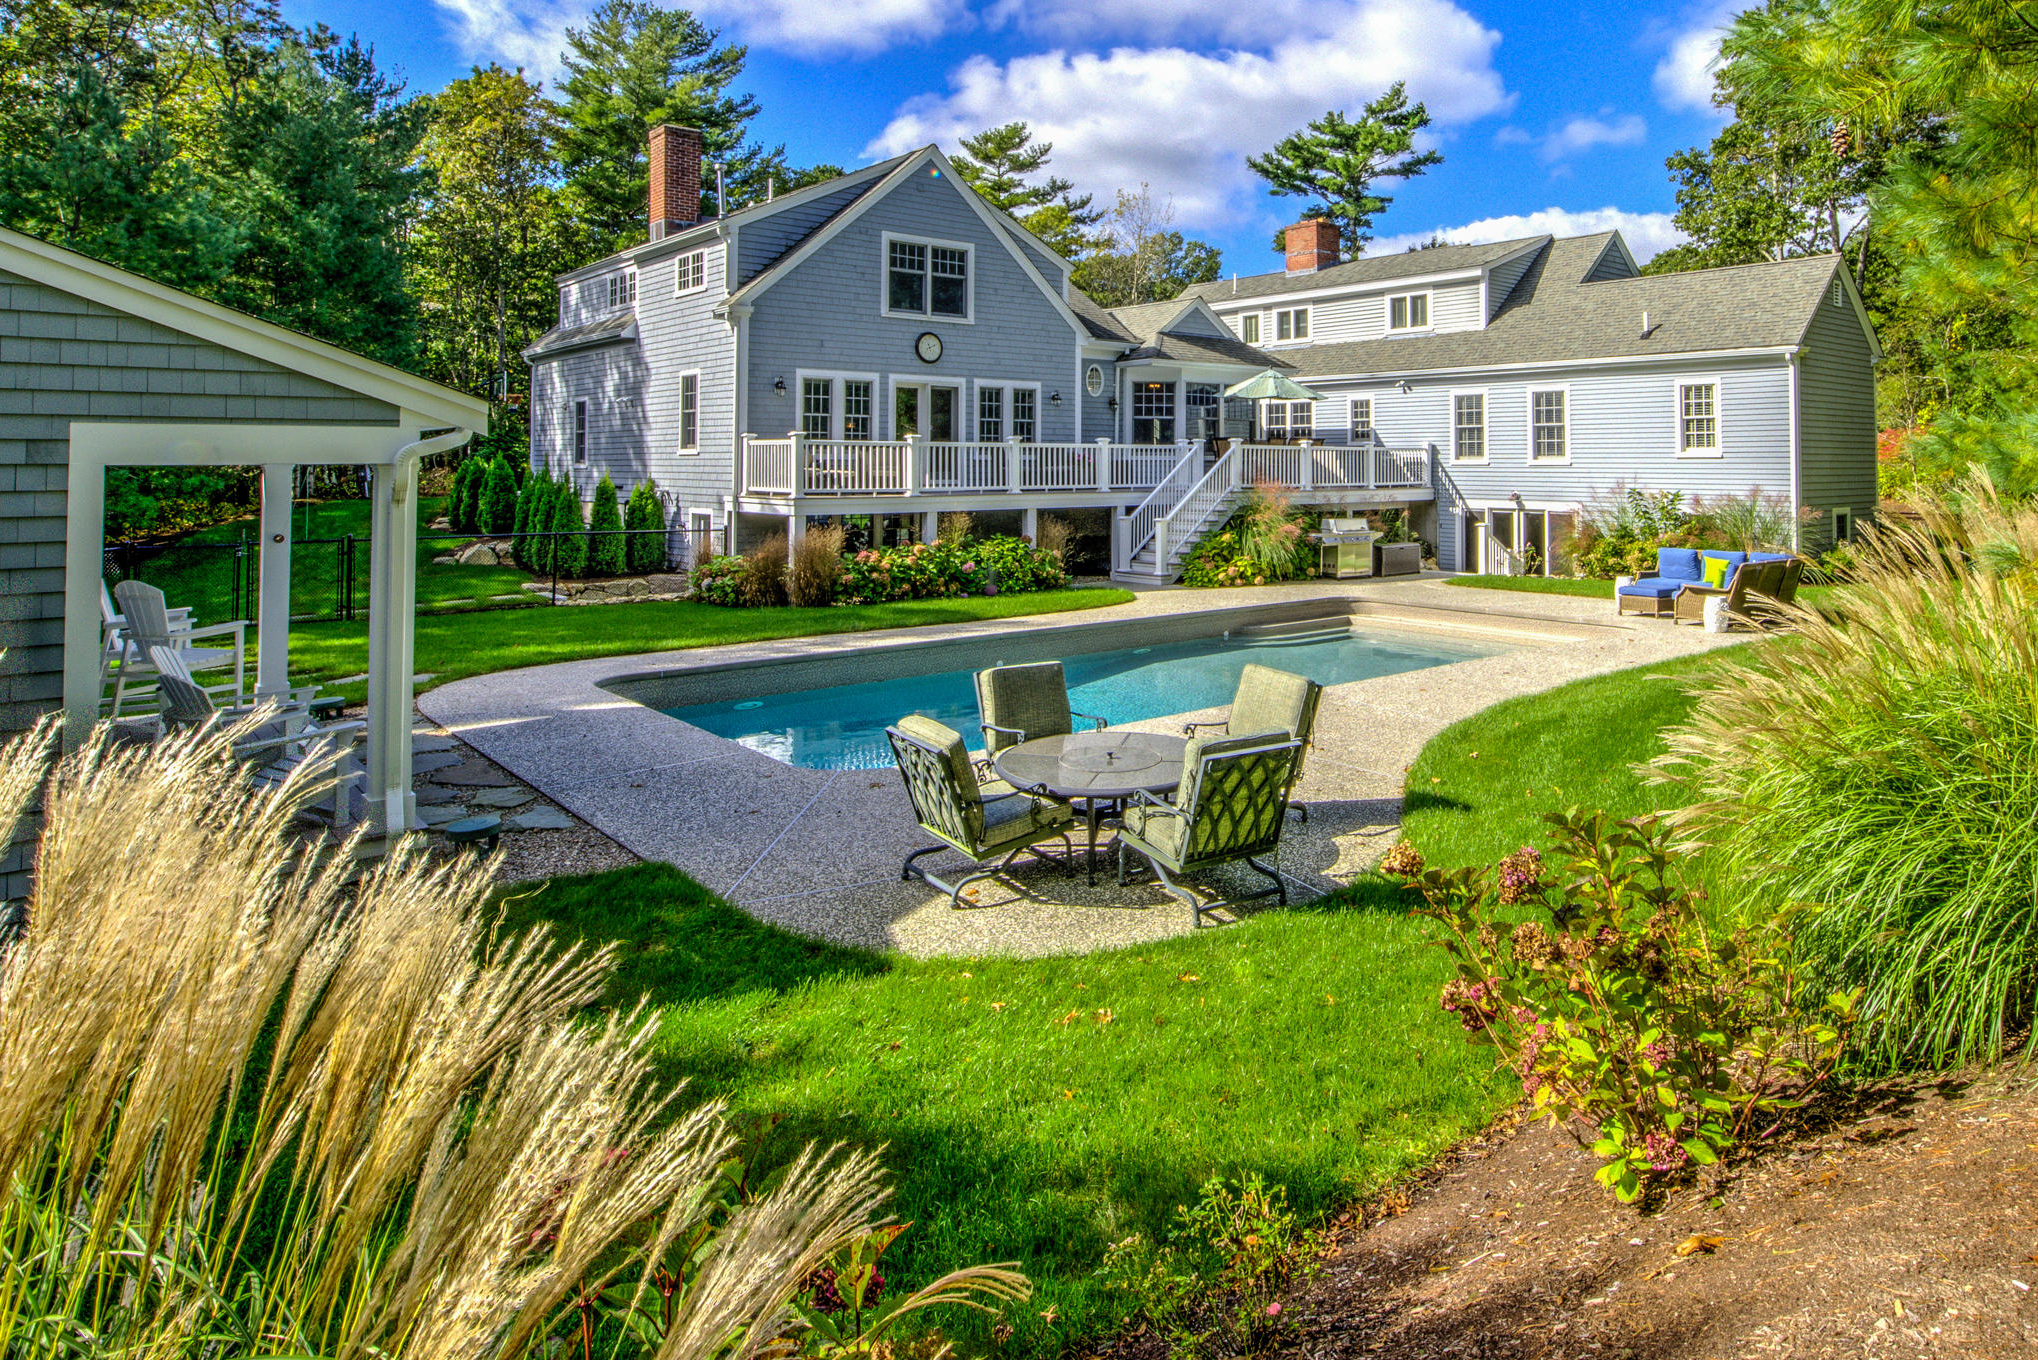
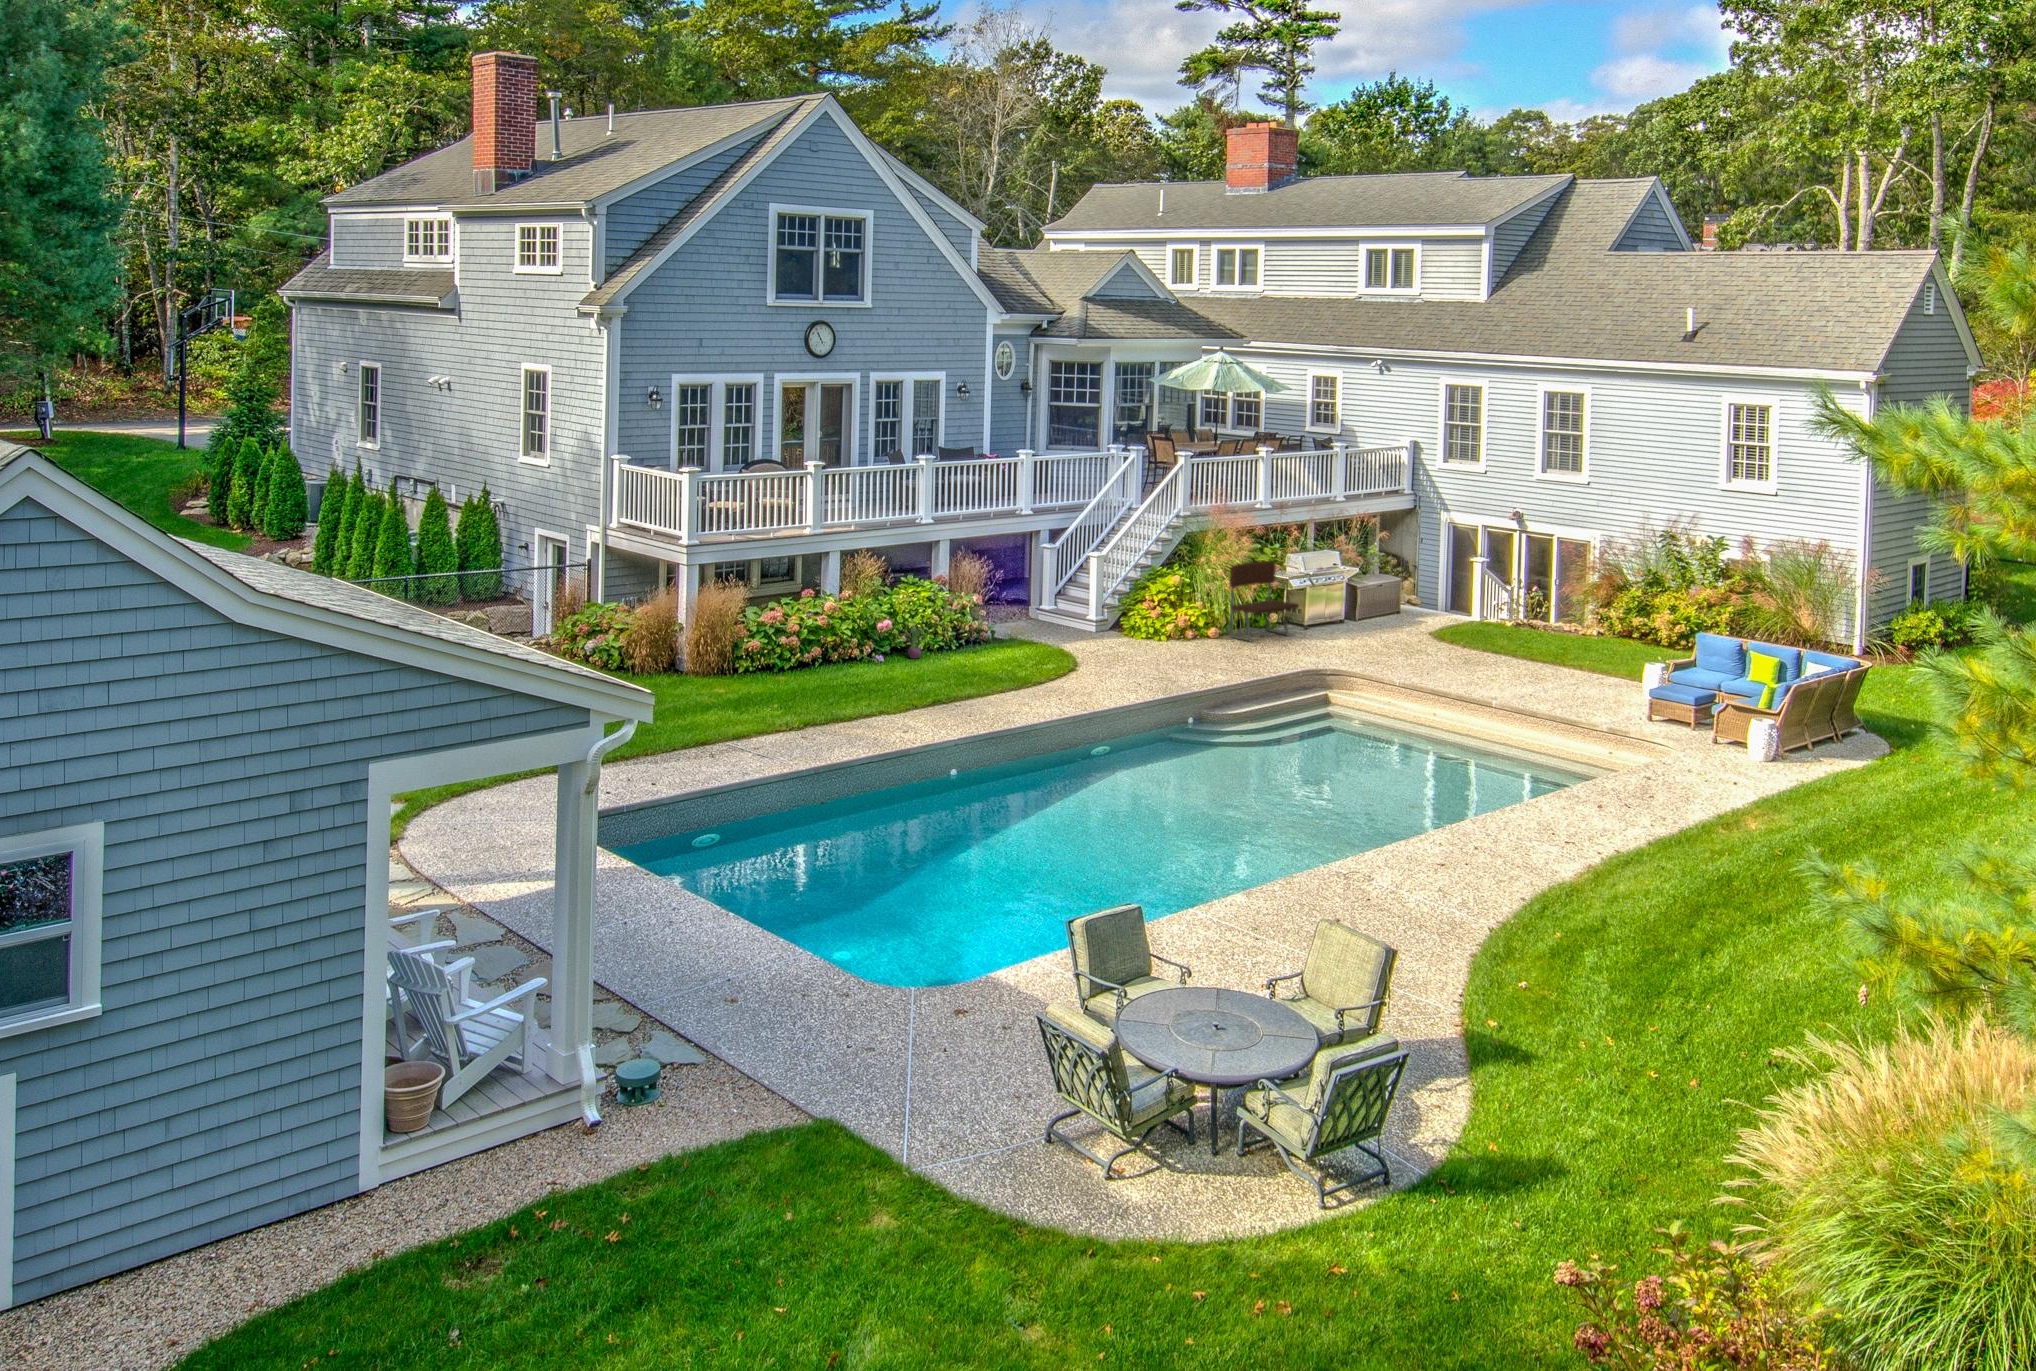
bench: none [1269,525,1331,590] -> present [1229,561,1299,641]

